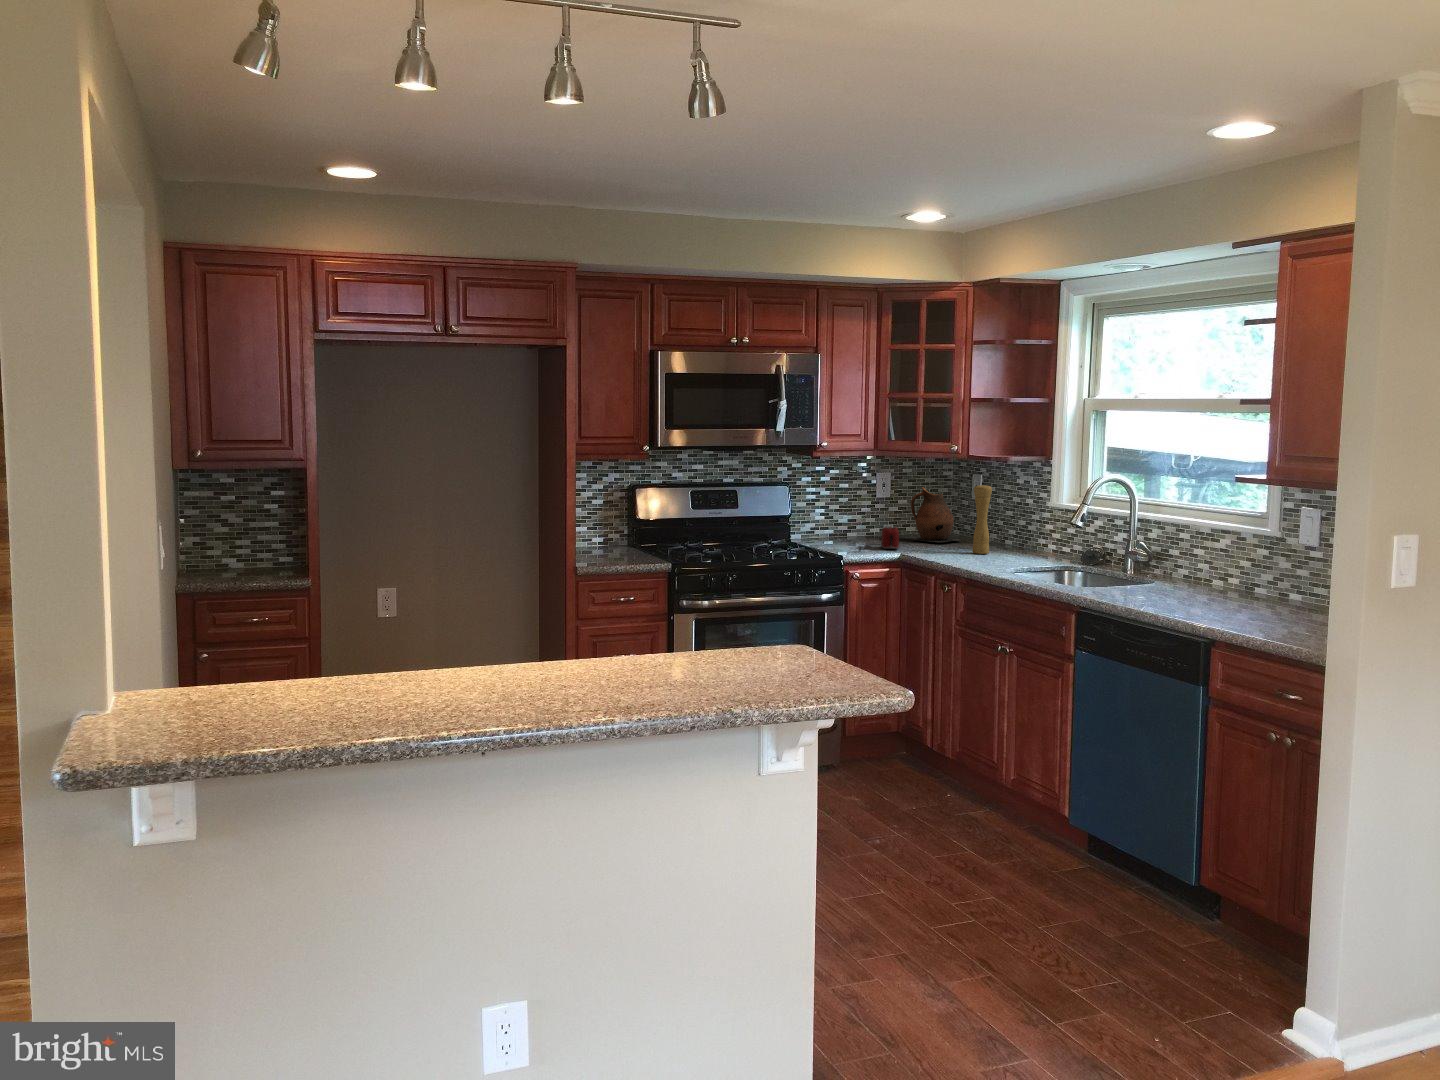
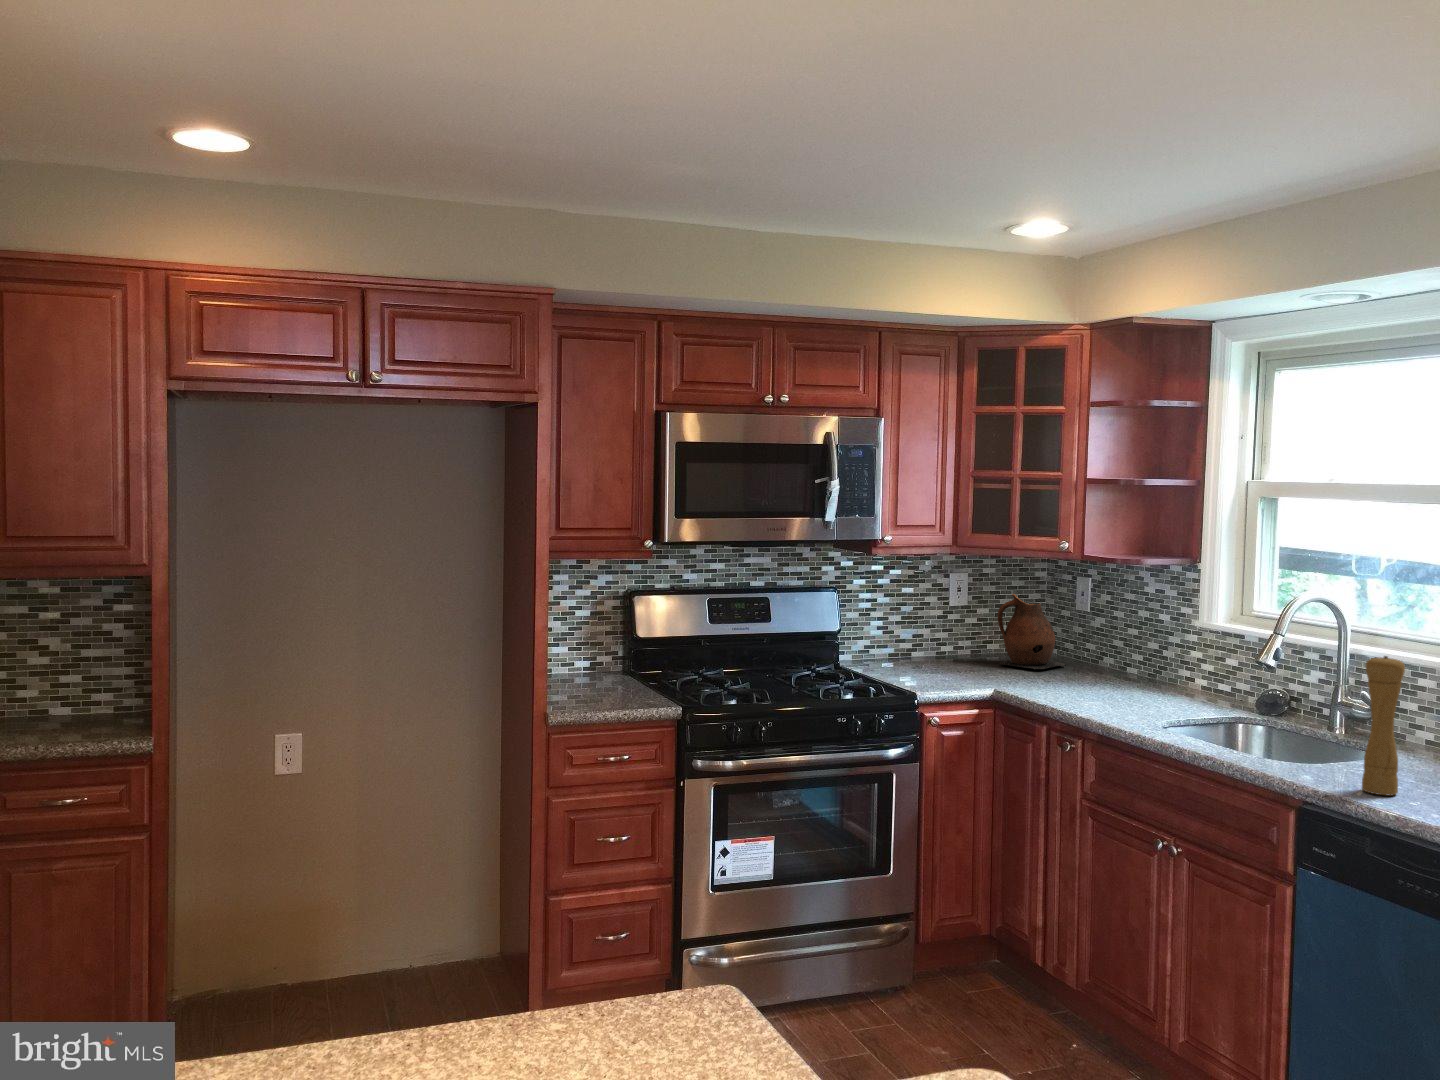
pepper mill: present [973,484,992,554] -> present [1362,656,1405,795]
toaster: present [858,527,899,551] -> none [934,650,990,686]

